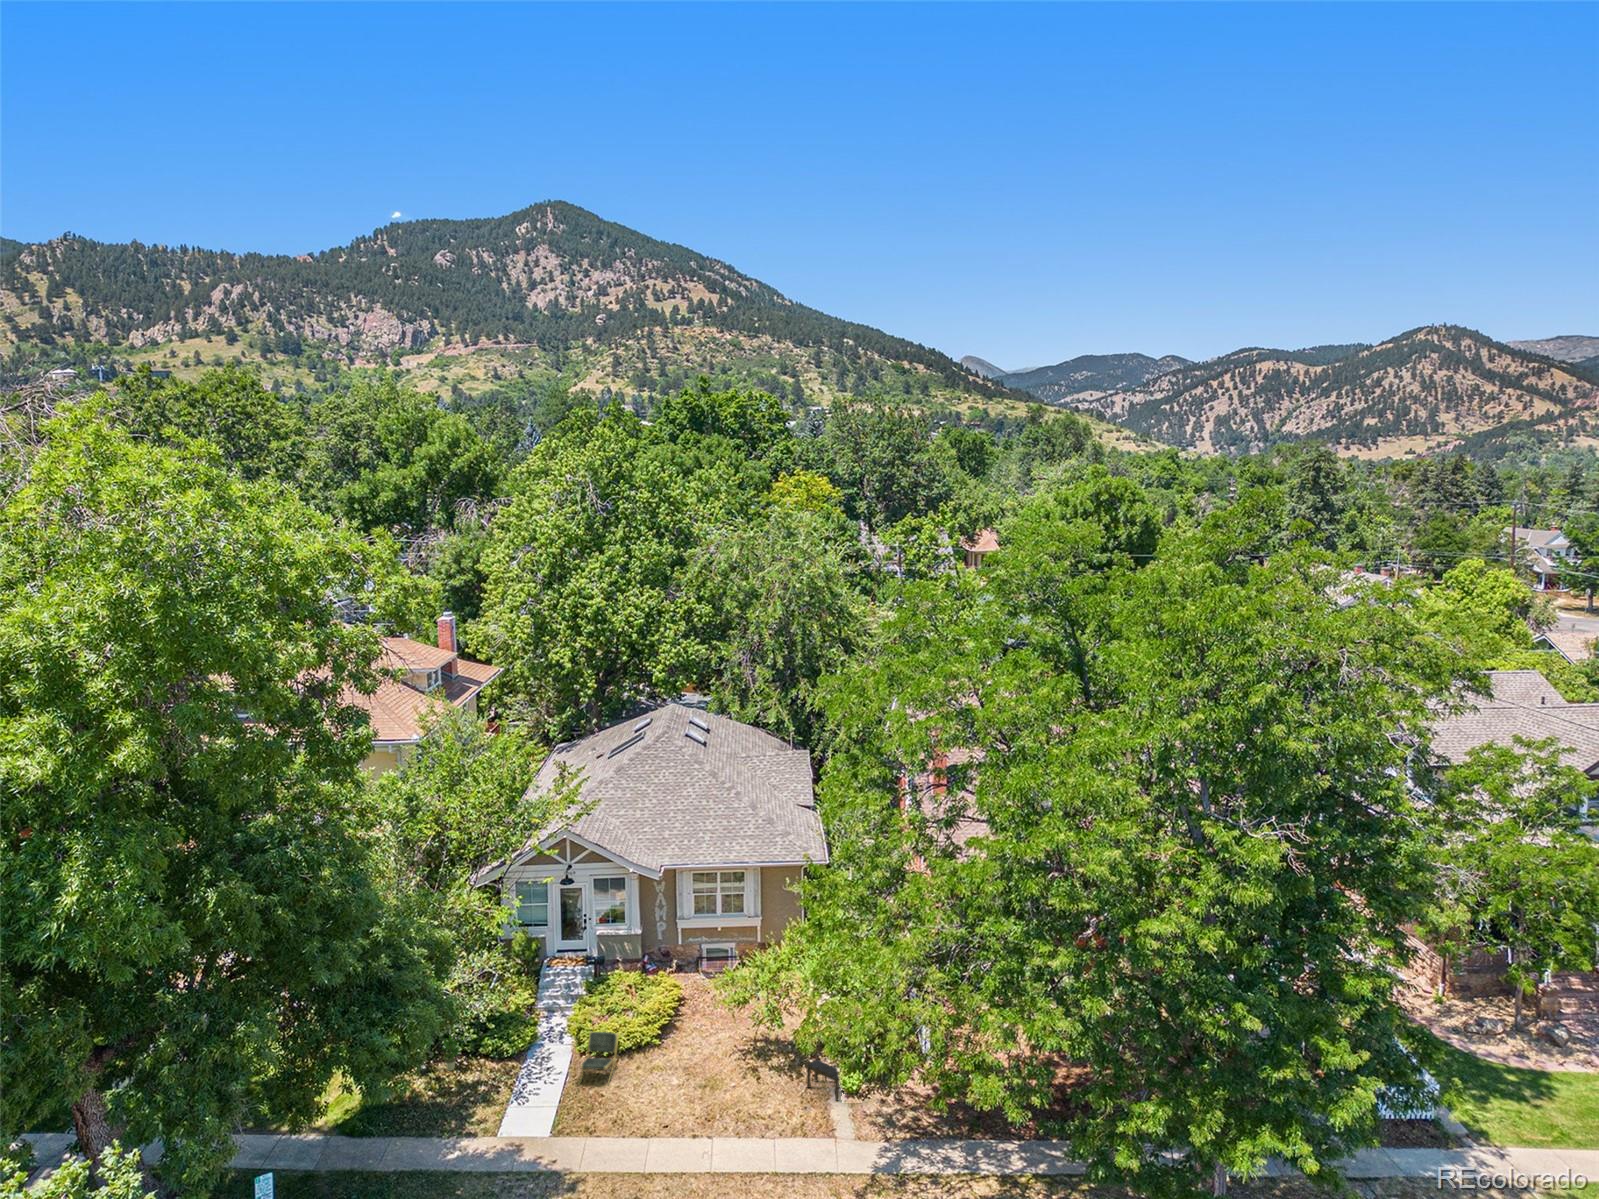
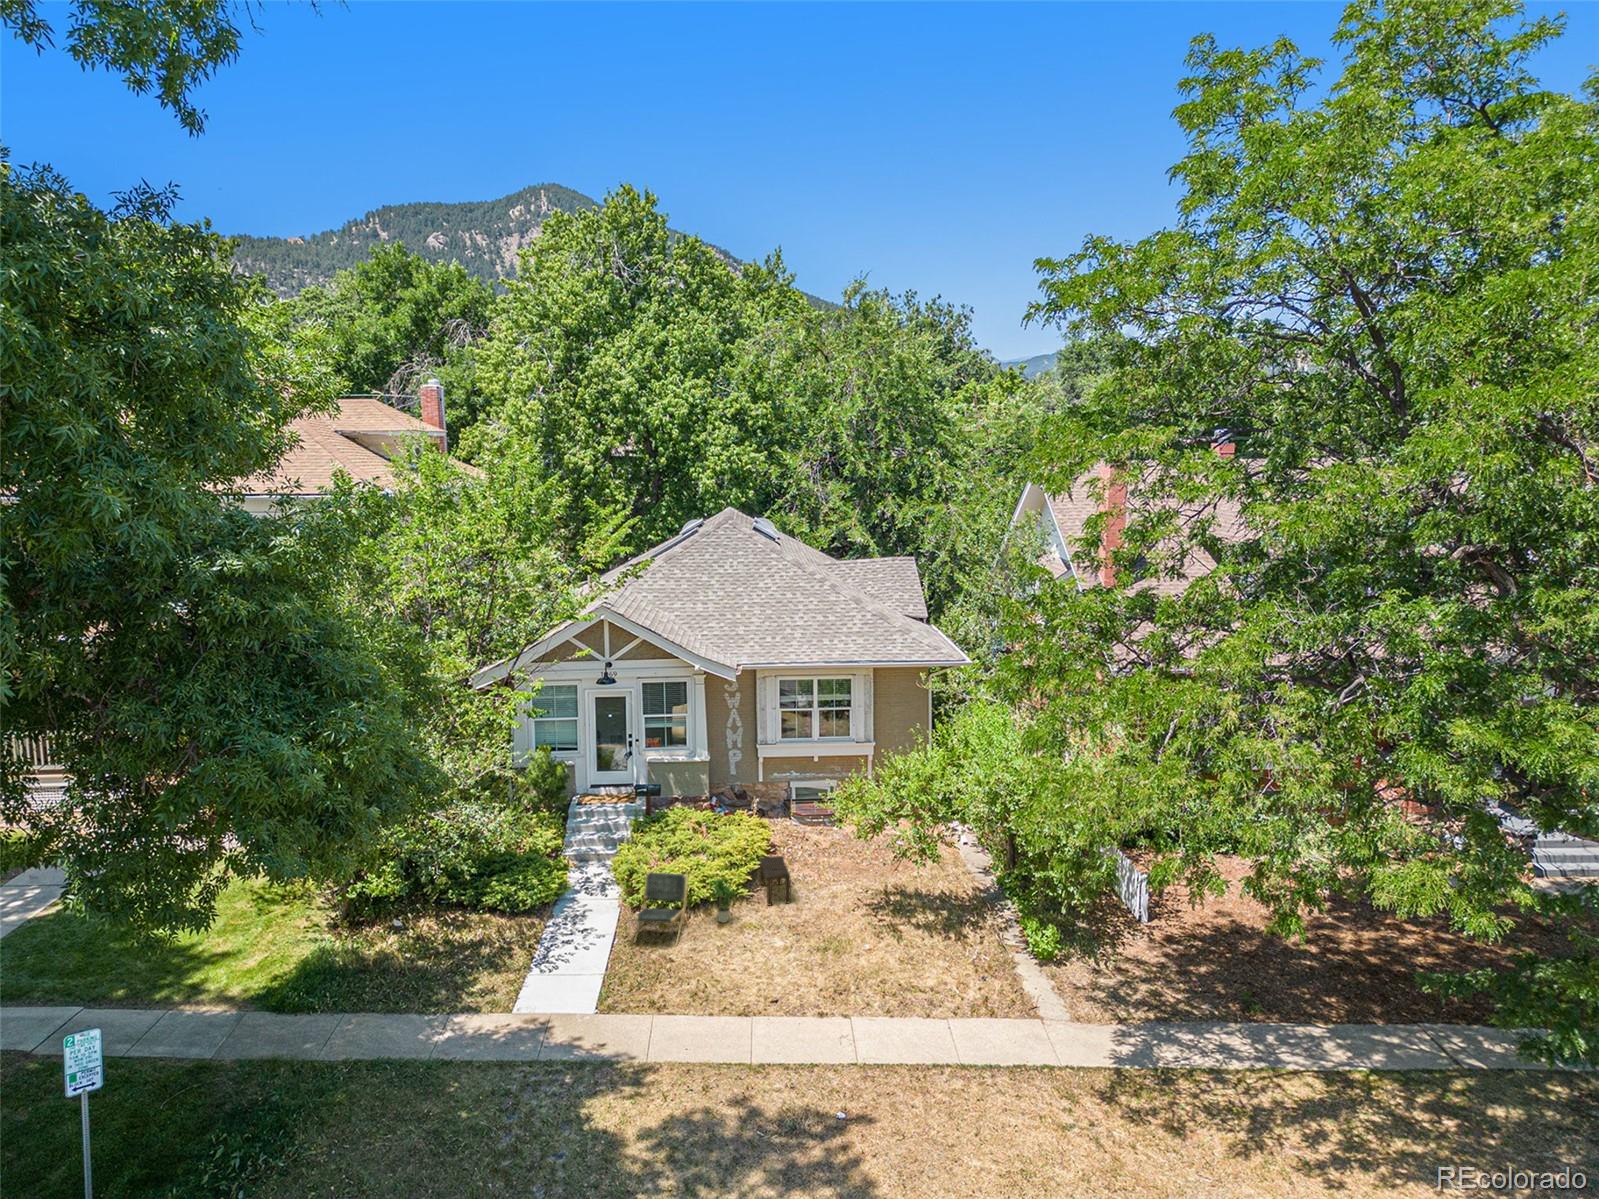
potted plant: present [443,1036,458,1071] -> present [712,877,733,923]
bench: present [806,1059,840,1101] -> present [760,856,791,906]

